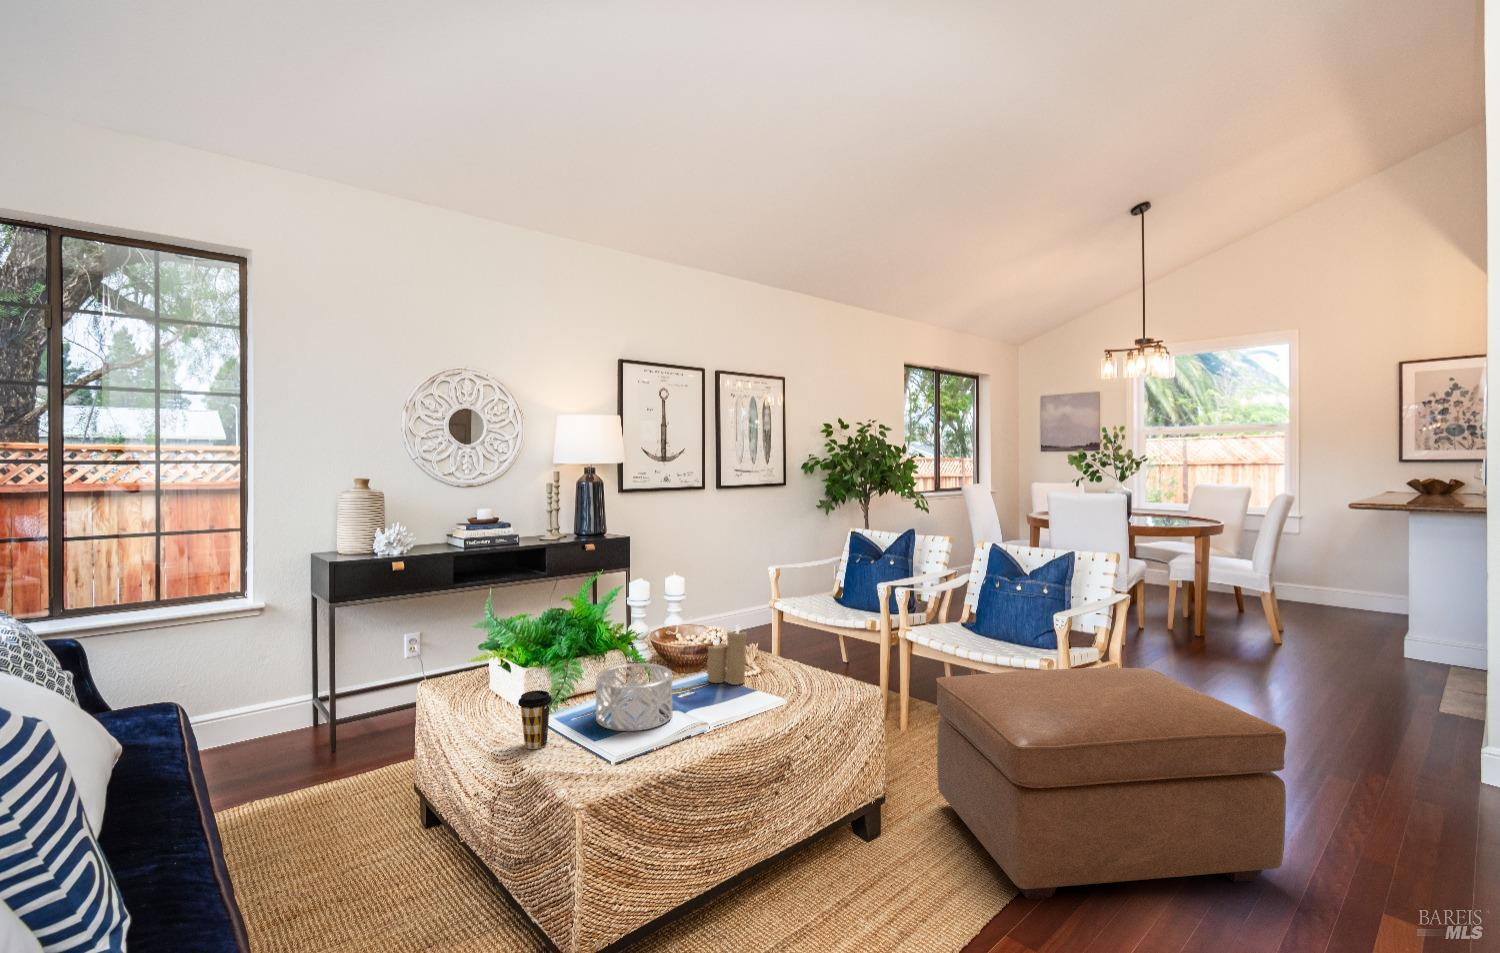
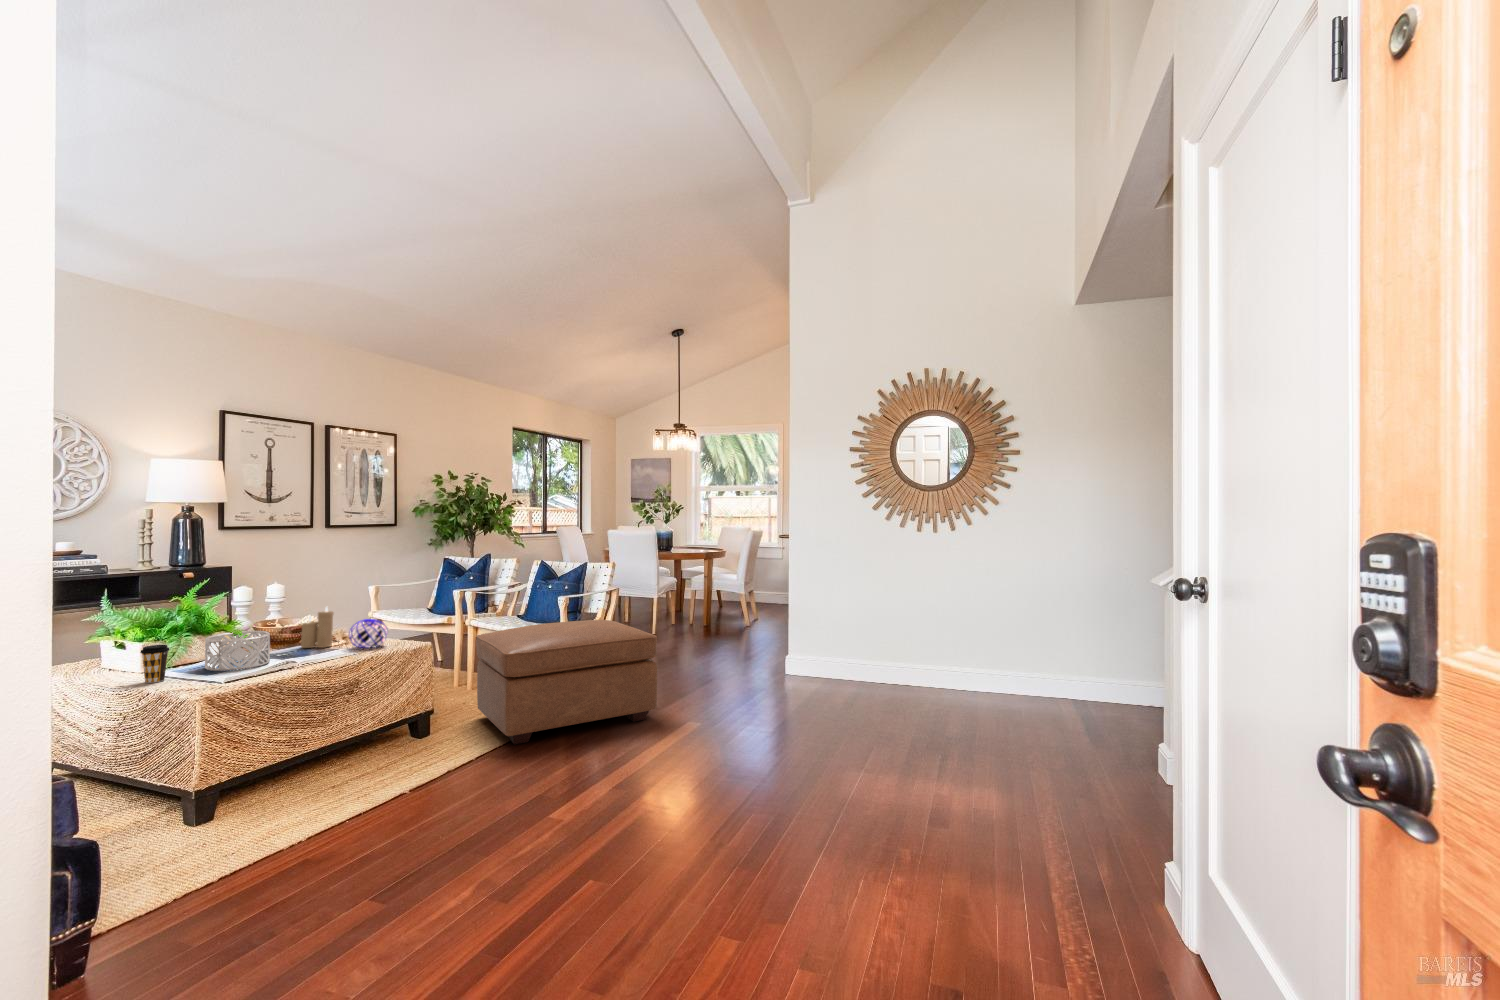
decorative orb: none [768,651,820,697] -> present [349,619,388,648]

